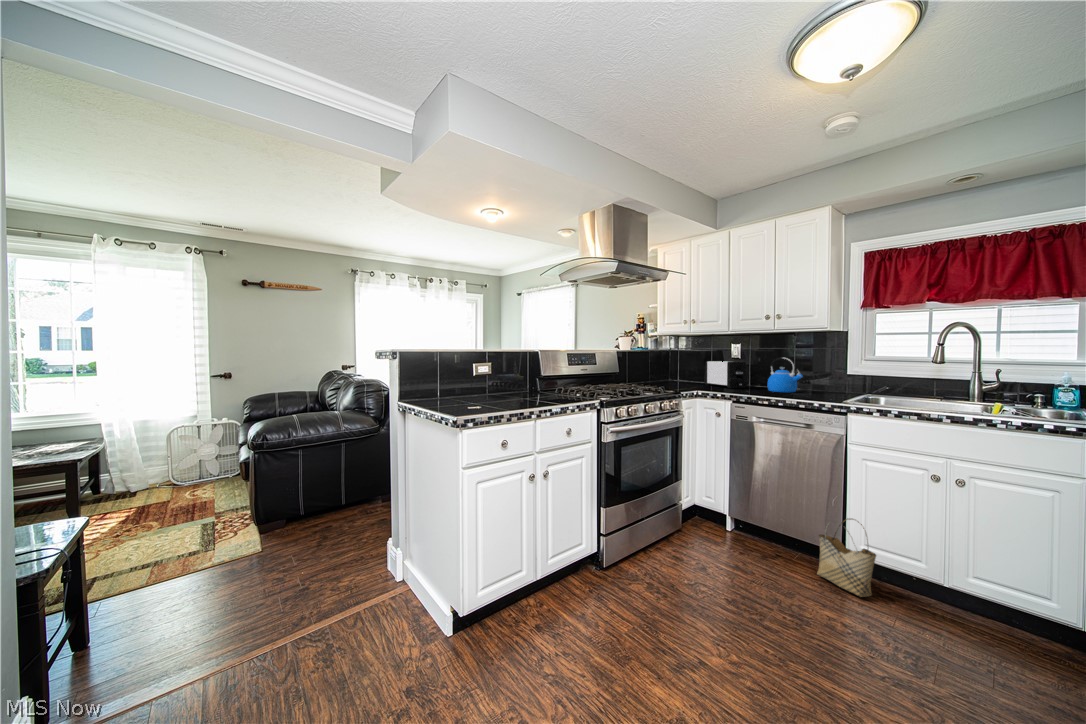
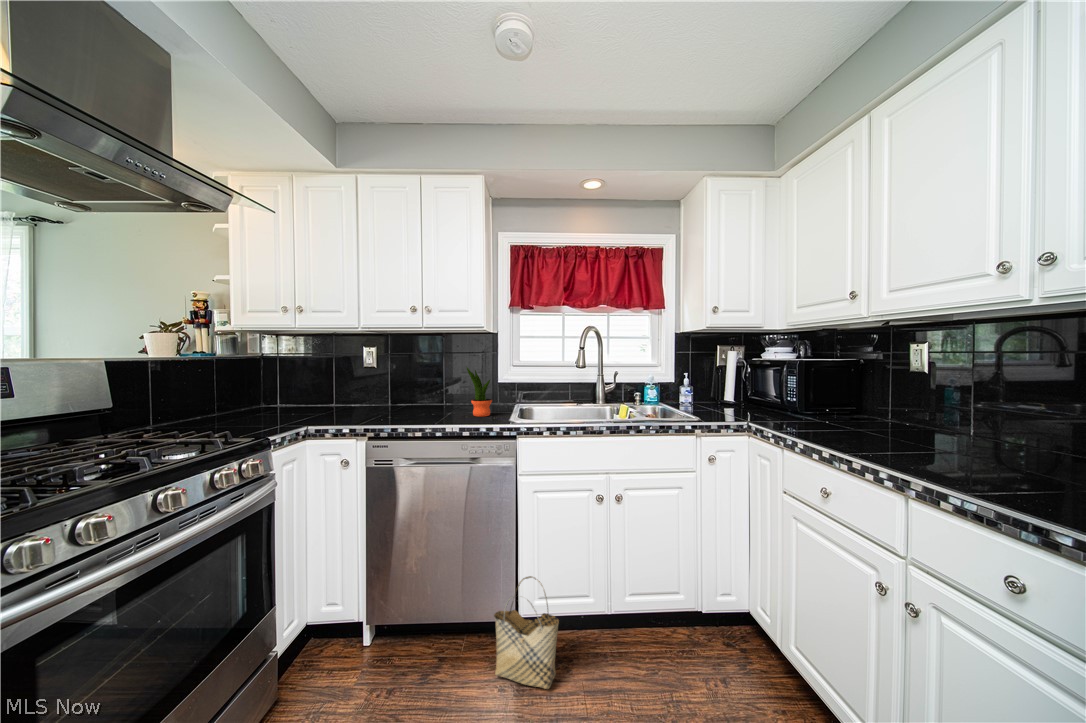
kettle: present [767,357,803,392] -> none [415,365,456,412]
potted plant: none [809,359,833,398] -> present [467,368,492,417]
toaster: present [704,361,747,388] -> none [323,372,388,414]

